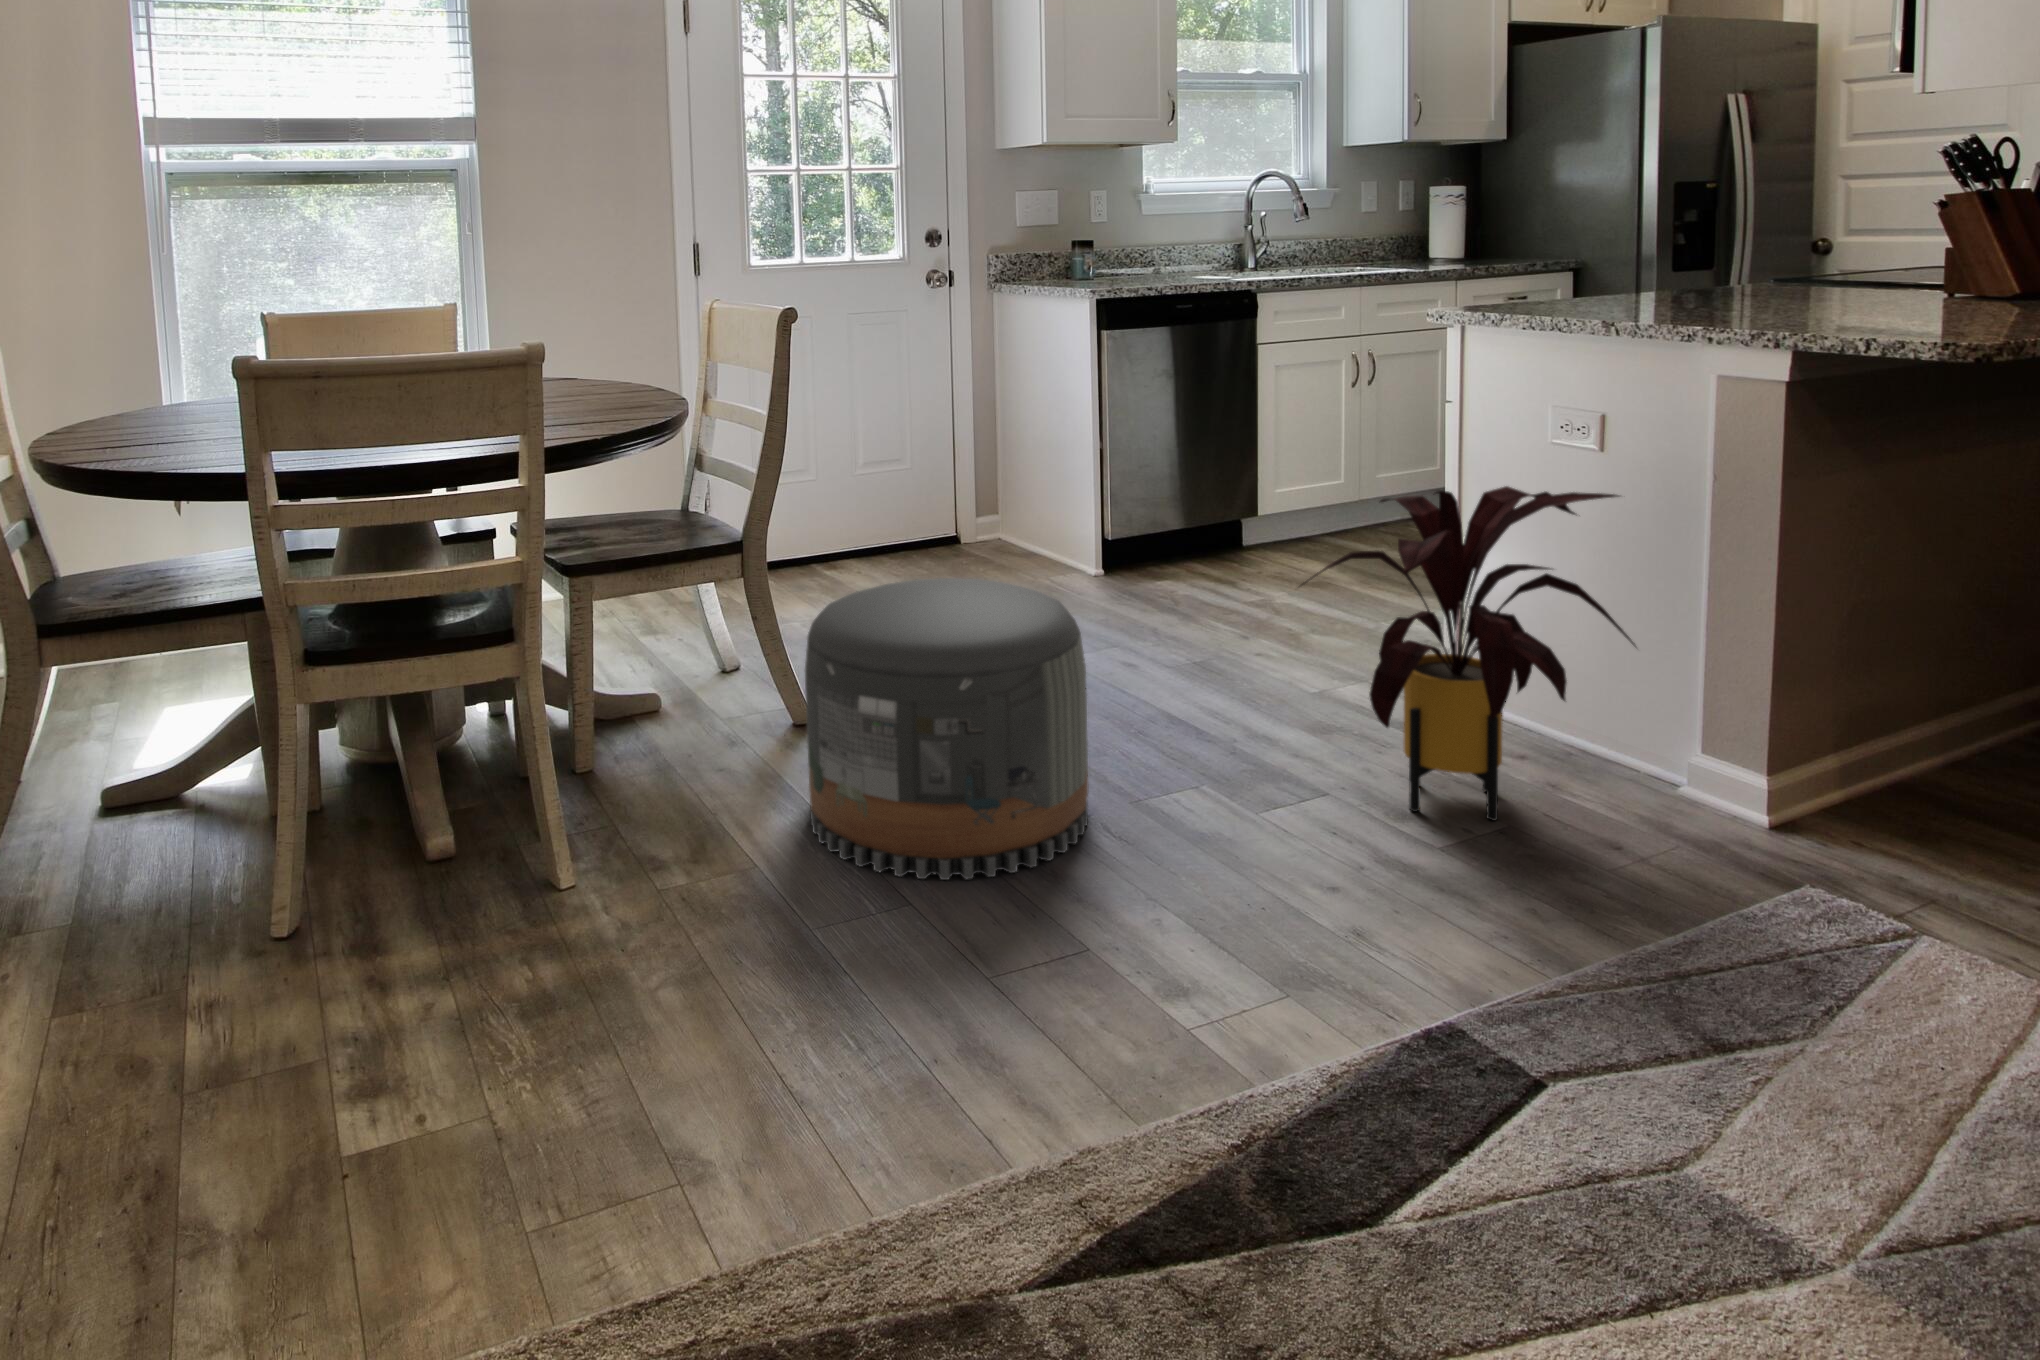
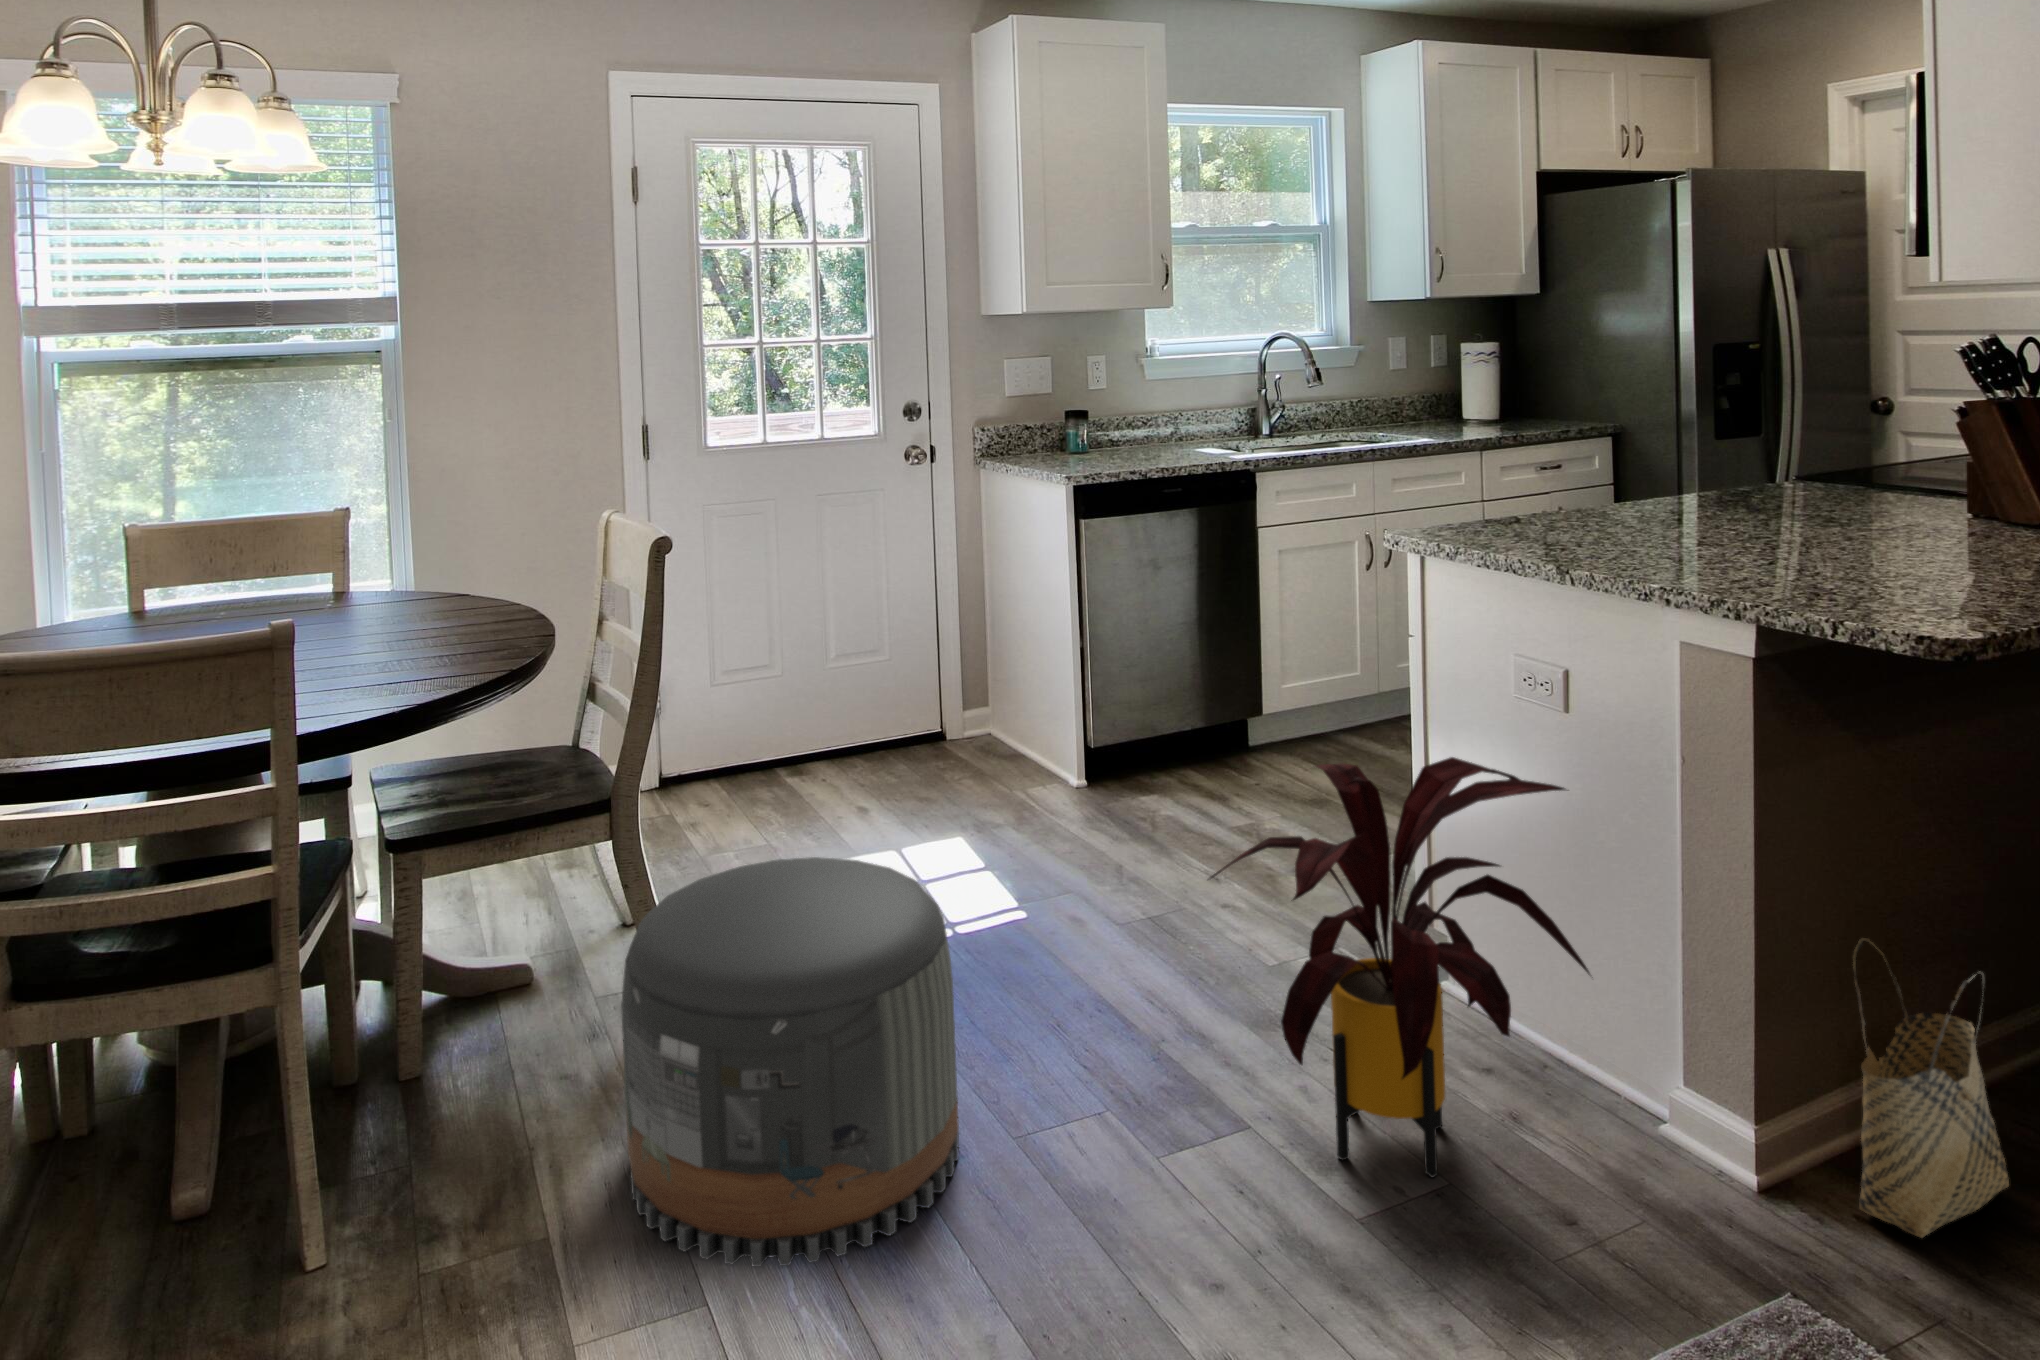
woven basket: none [1853,620,1976,848] -> present [1853,938,2009,1238]

